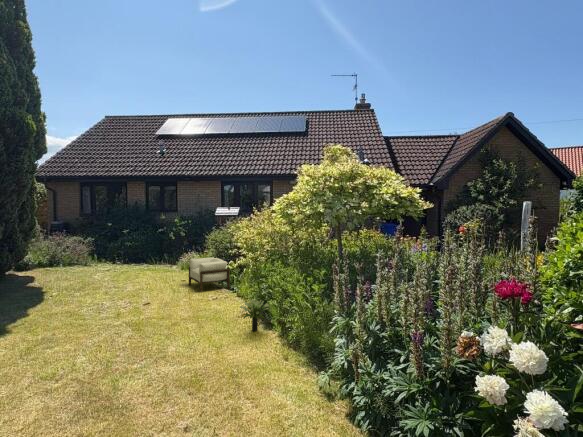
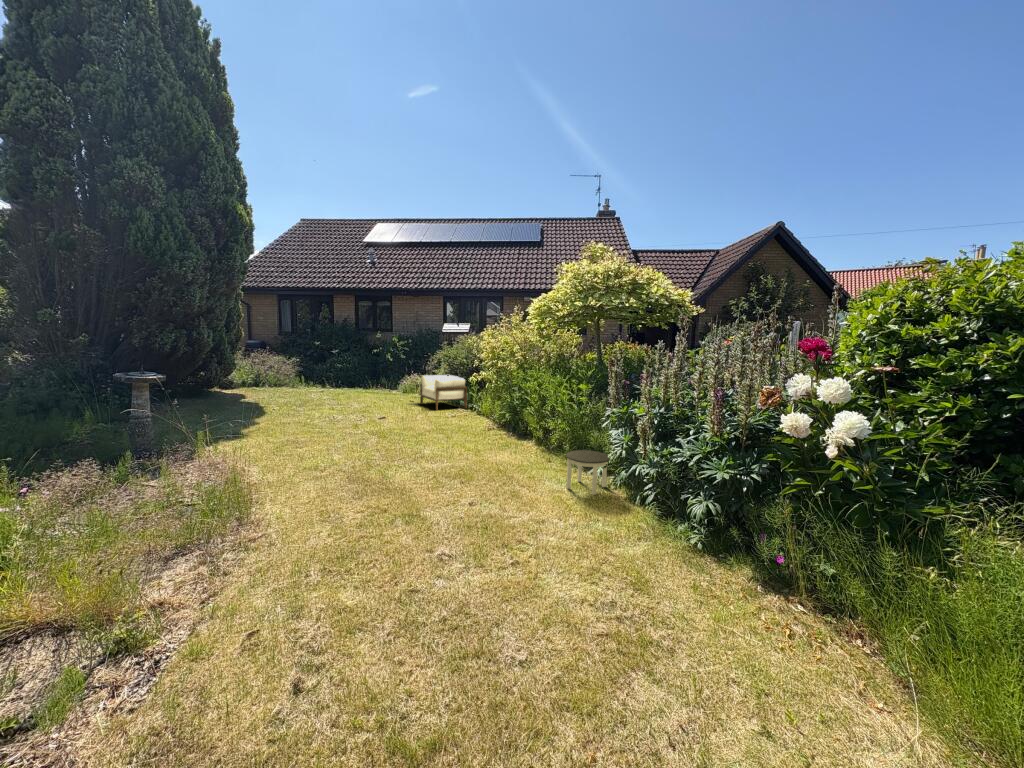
potted plant: present [240,299,269,331] -> none [493,407,524,441]
round table: none [293,356,336,408] -> present [566,450,609,495]

